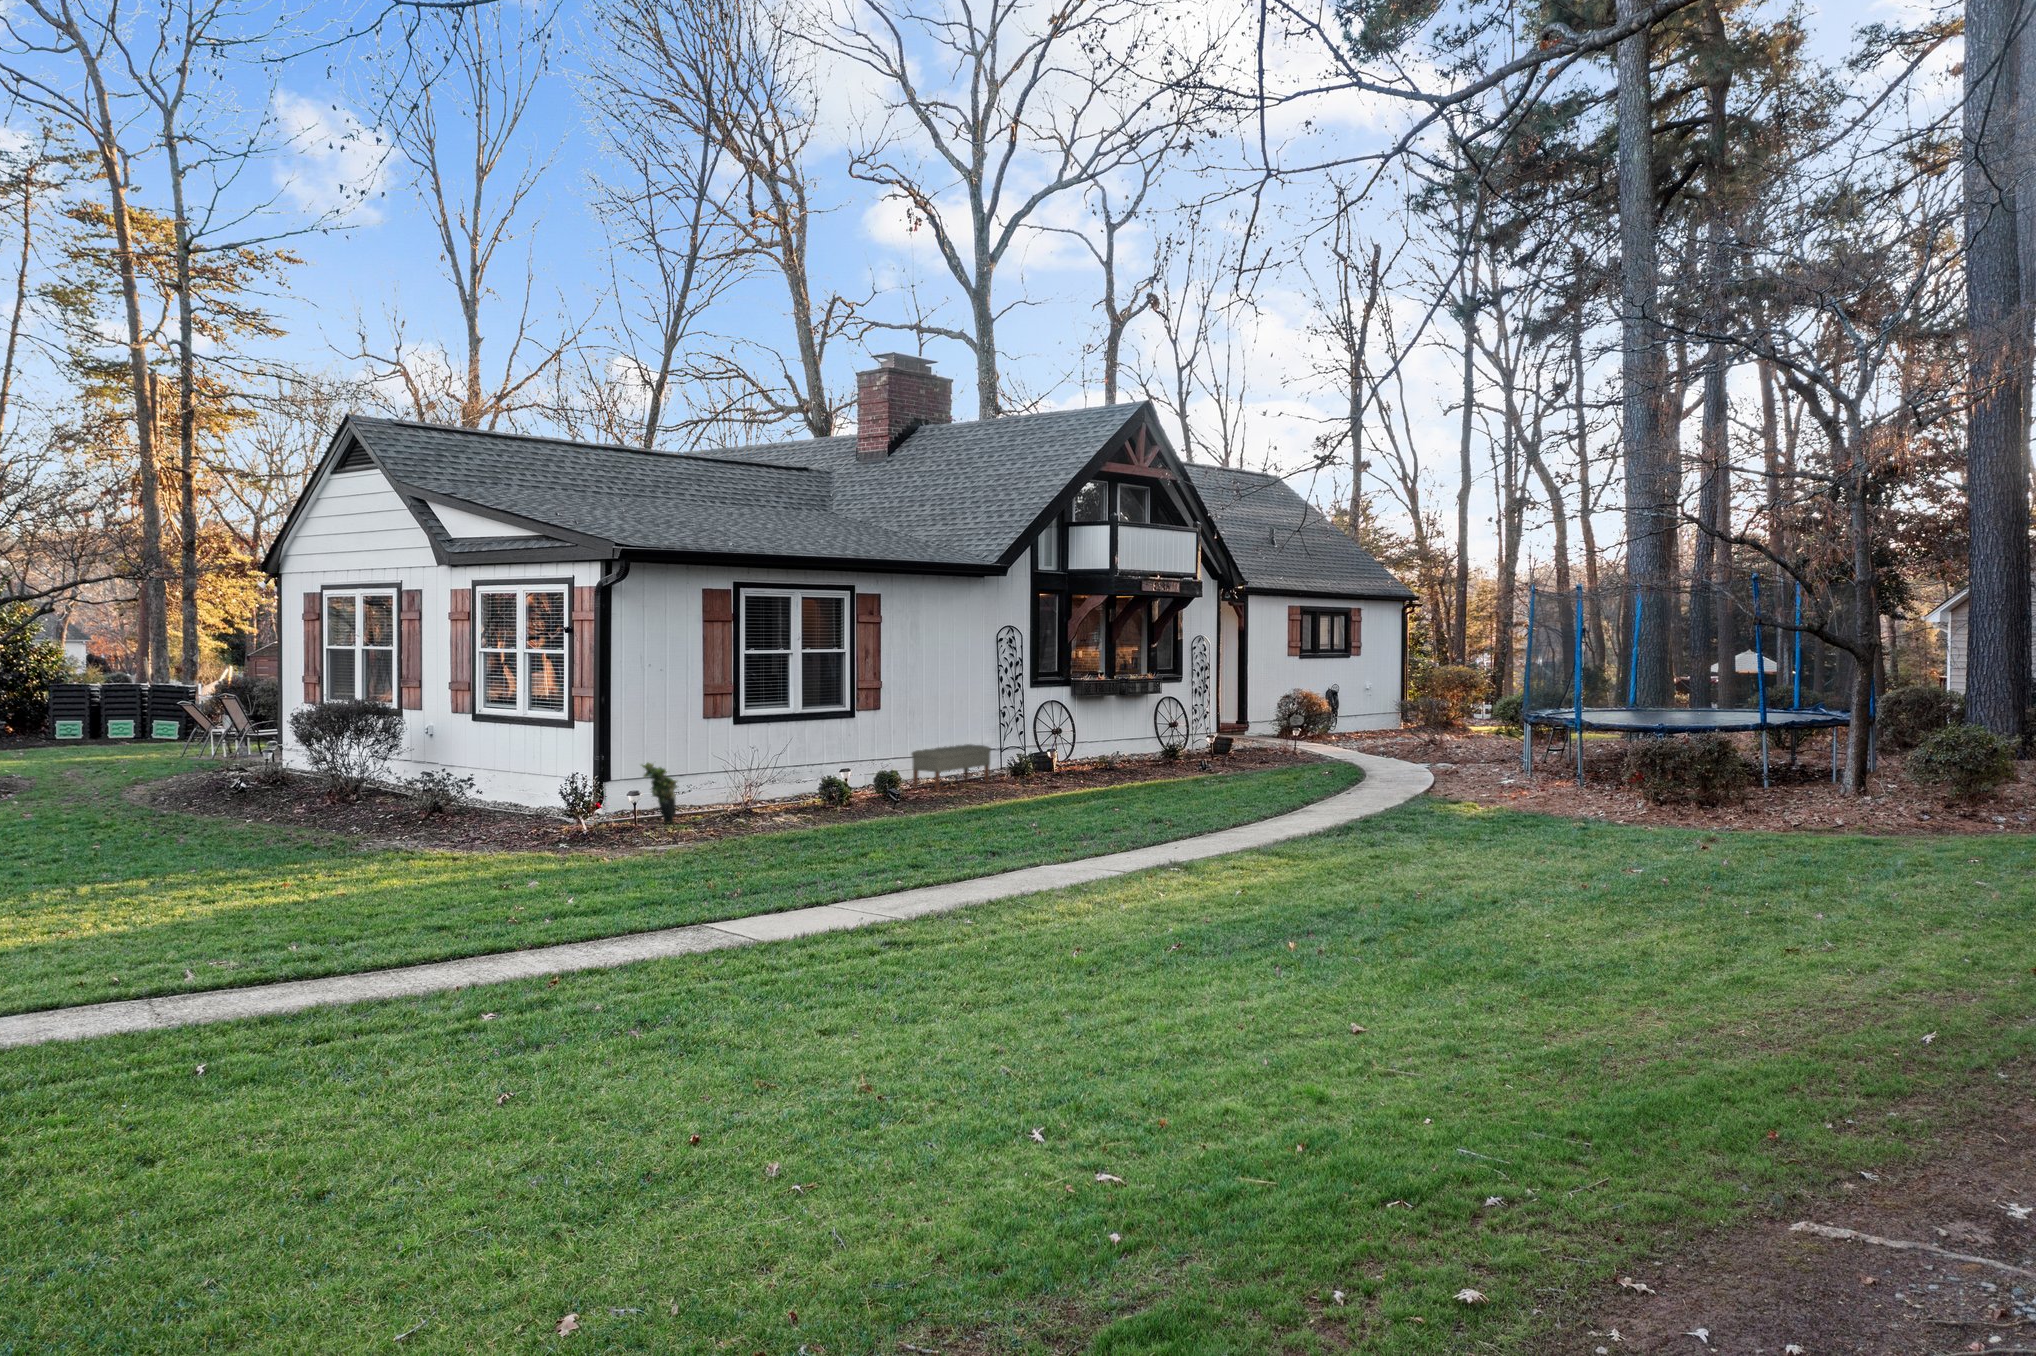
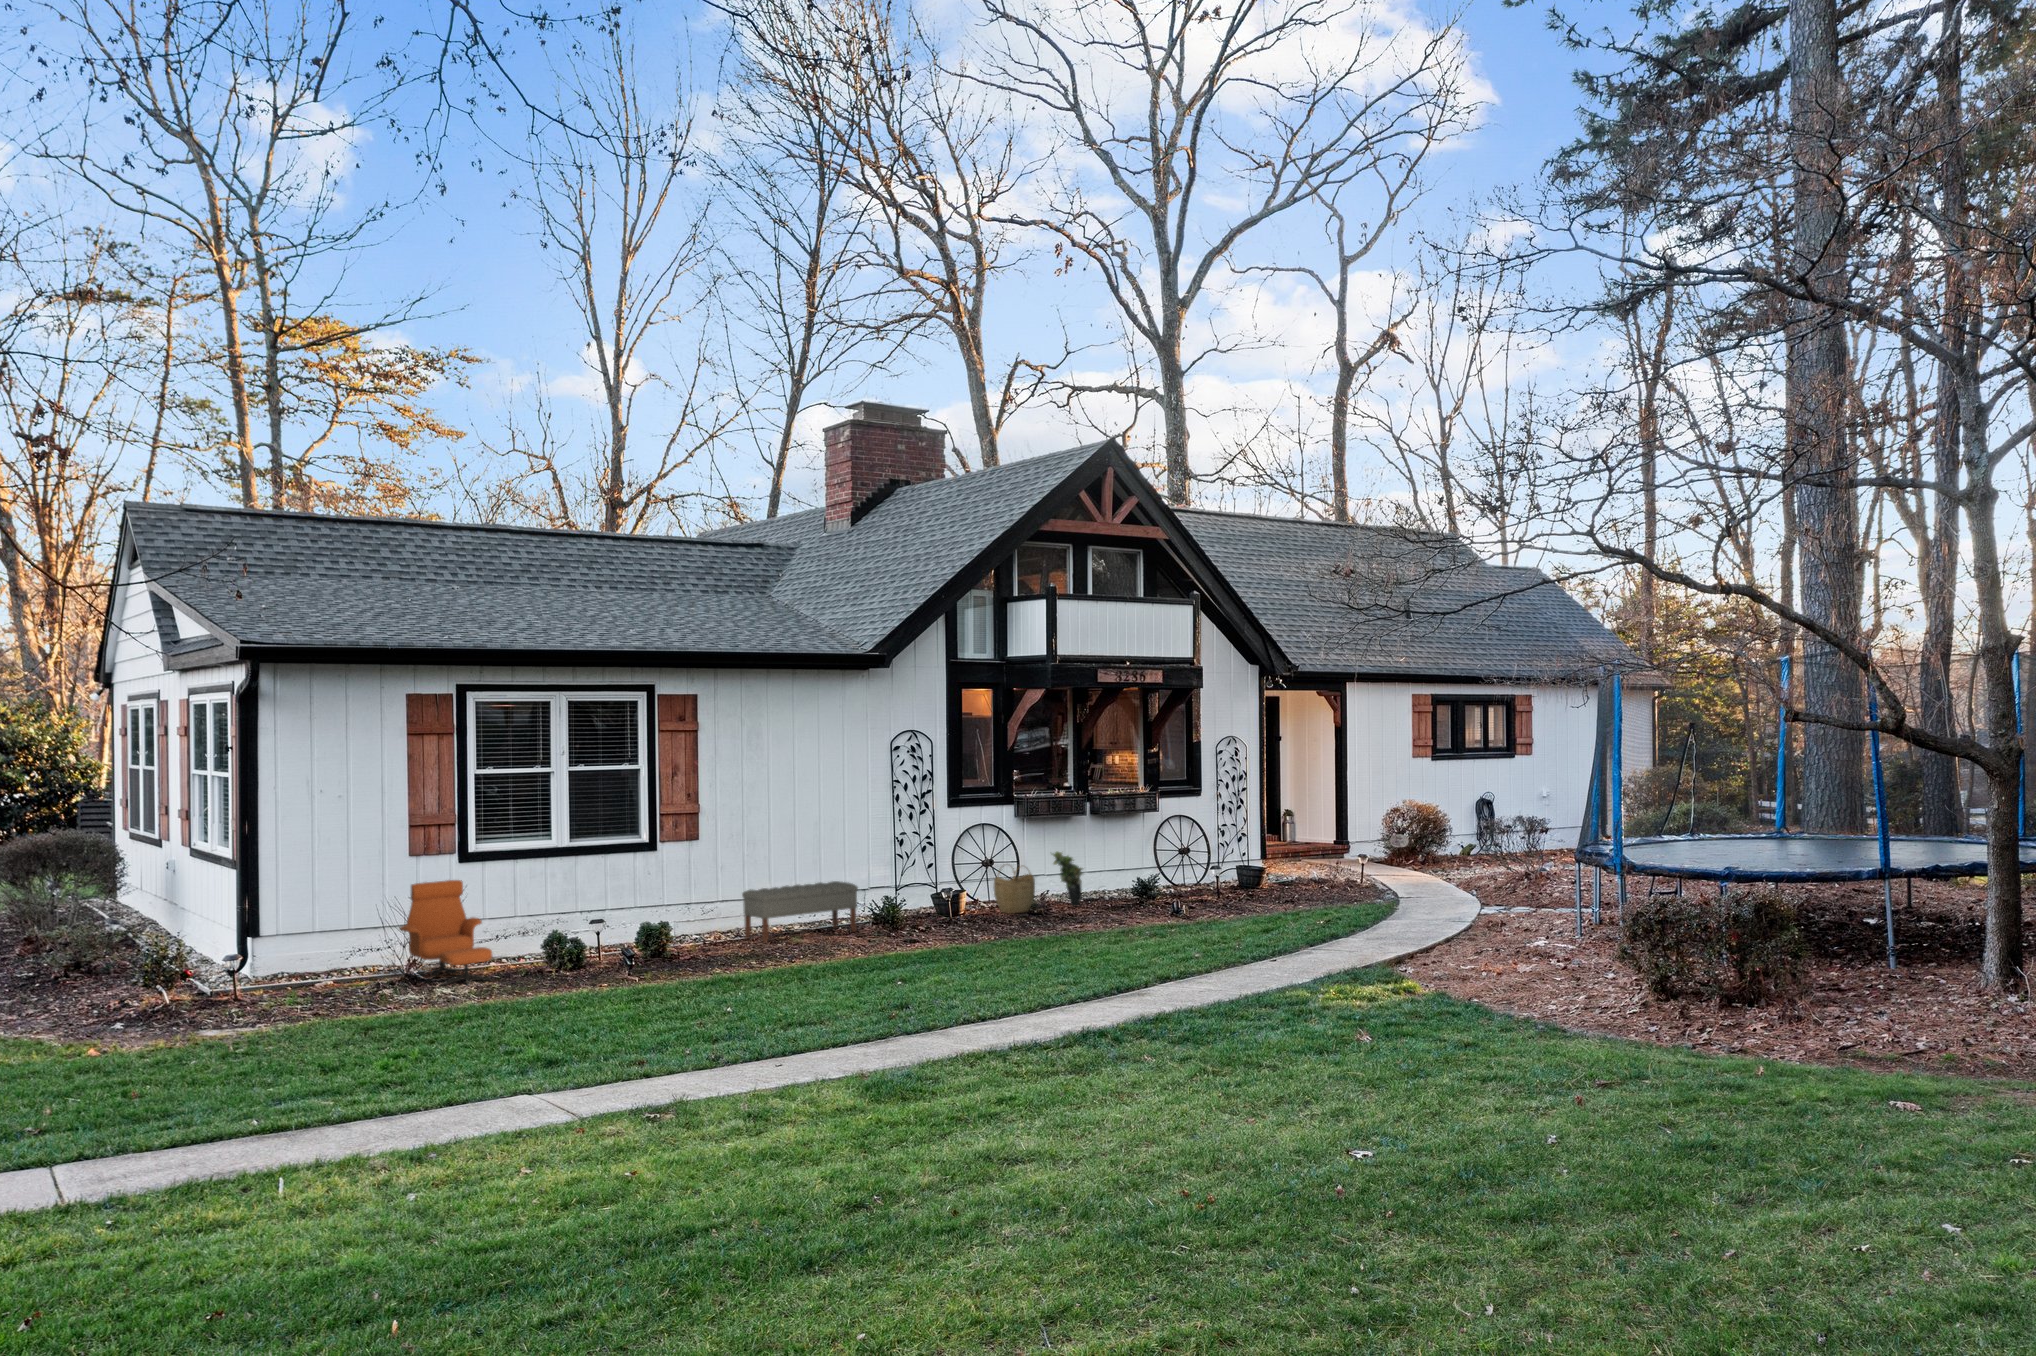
woven basket: none [1062,733,1093,771] -> present [994,868,1035,914]
lounge chair: none [707,739,792,821] -> present [400,880,492,985]
potted plant: present [642,763,677,823] -> present [1053,852,1083,907]

